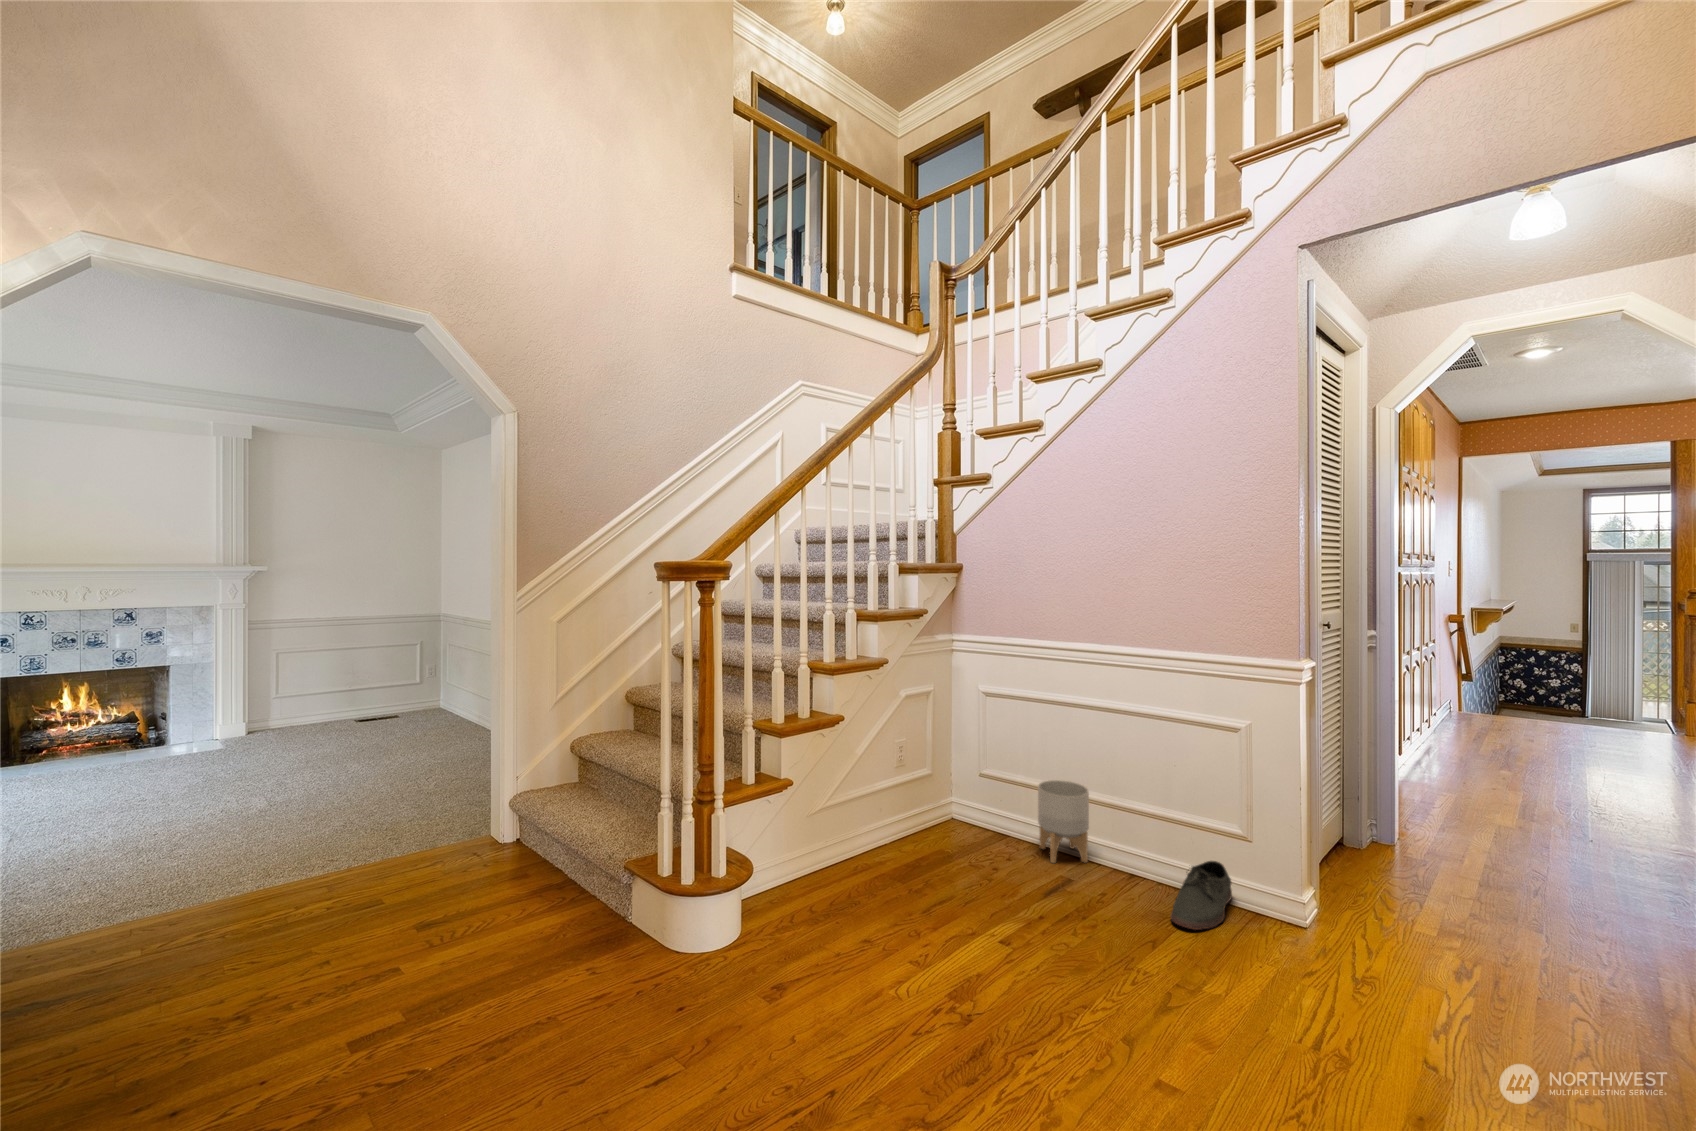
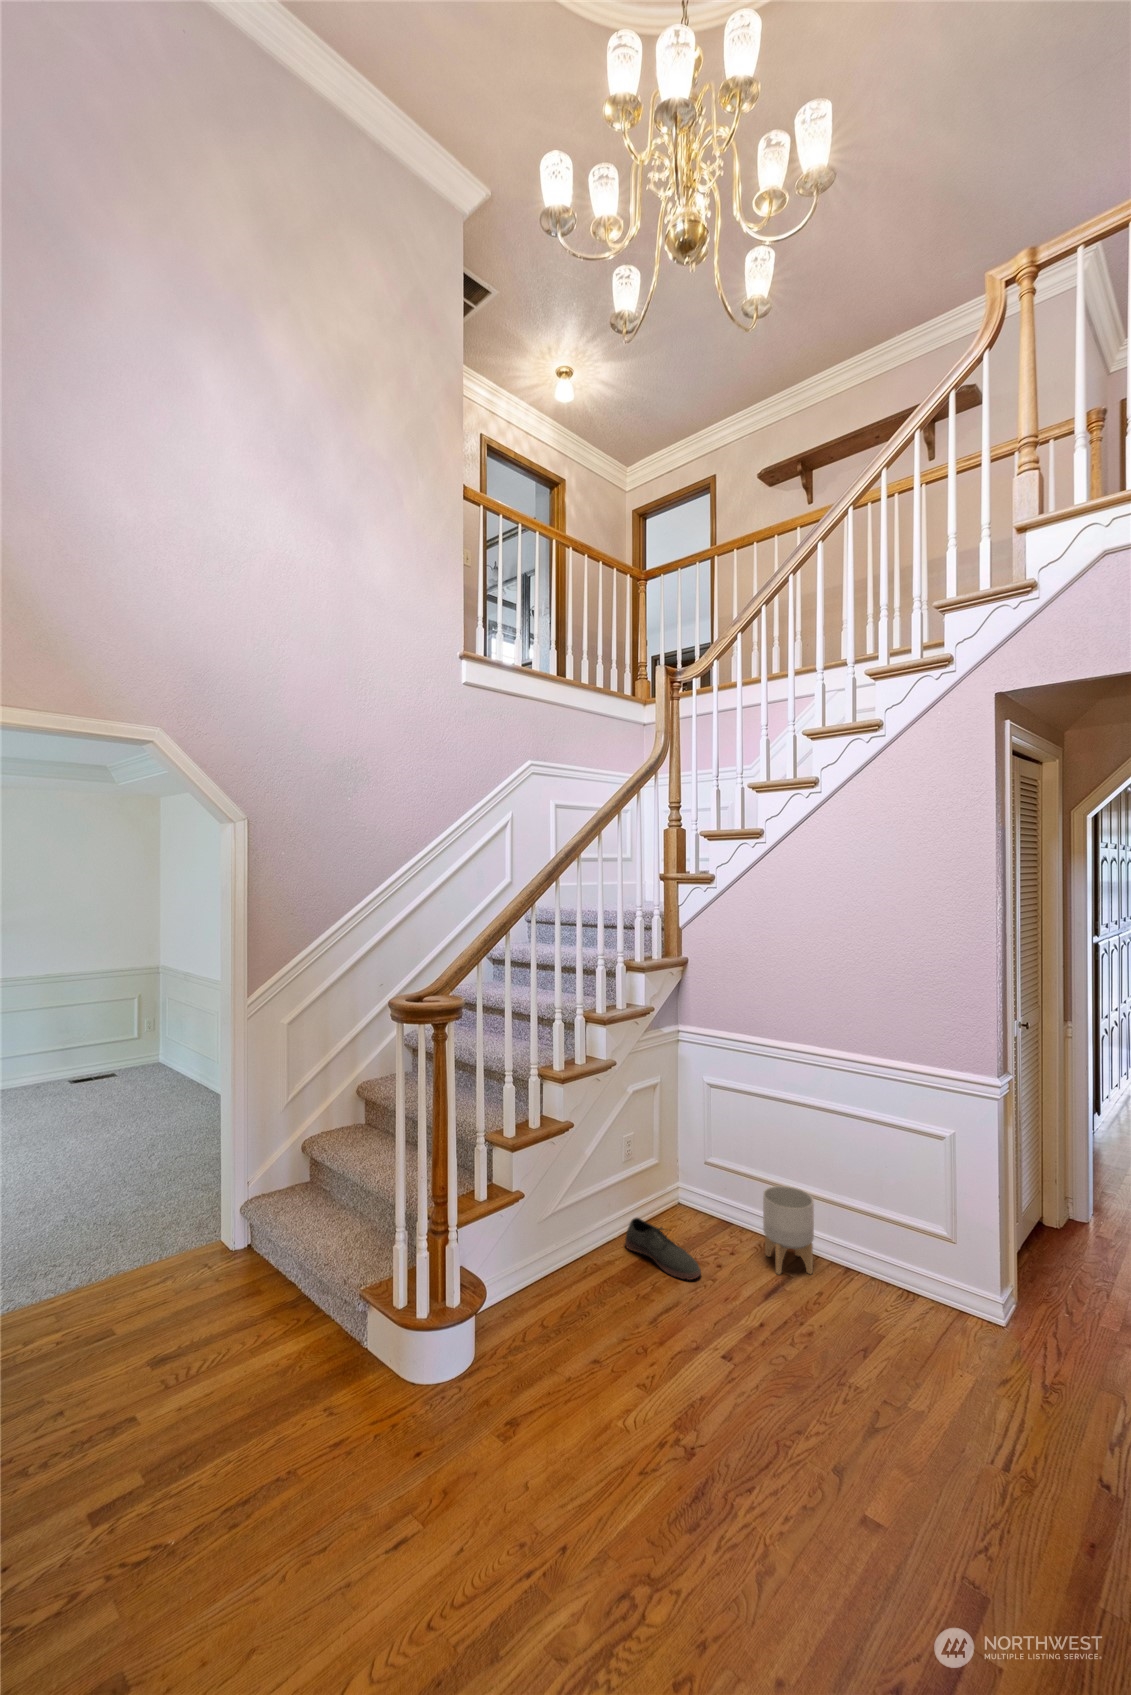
shoe: present [1171,861,1232,930] -> present [625,1218,701,1280]

